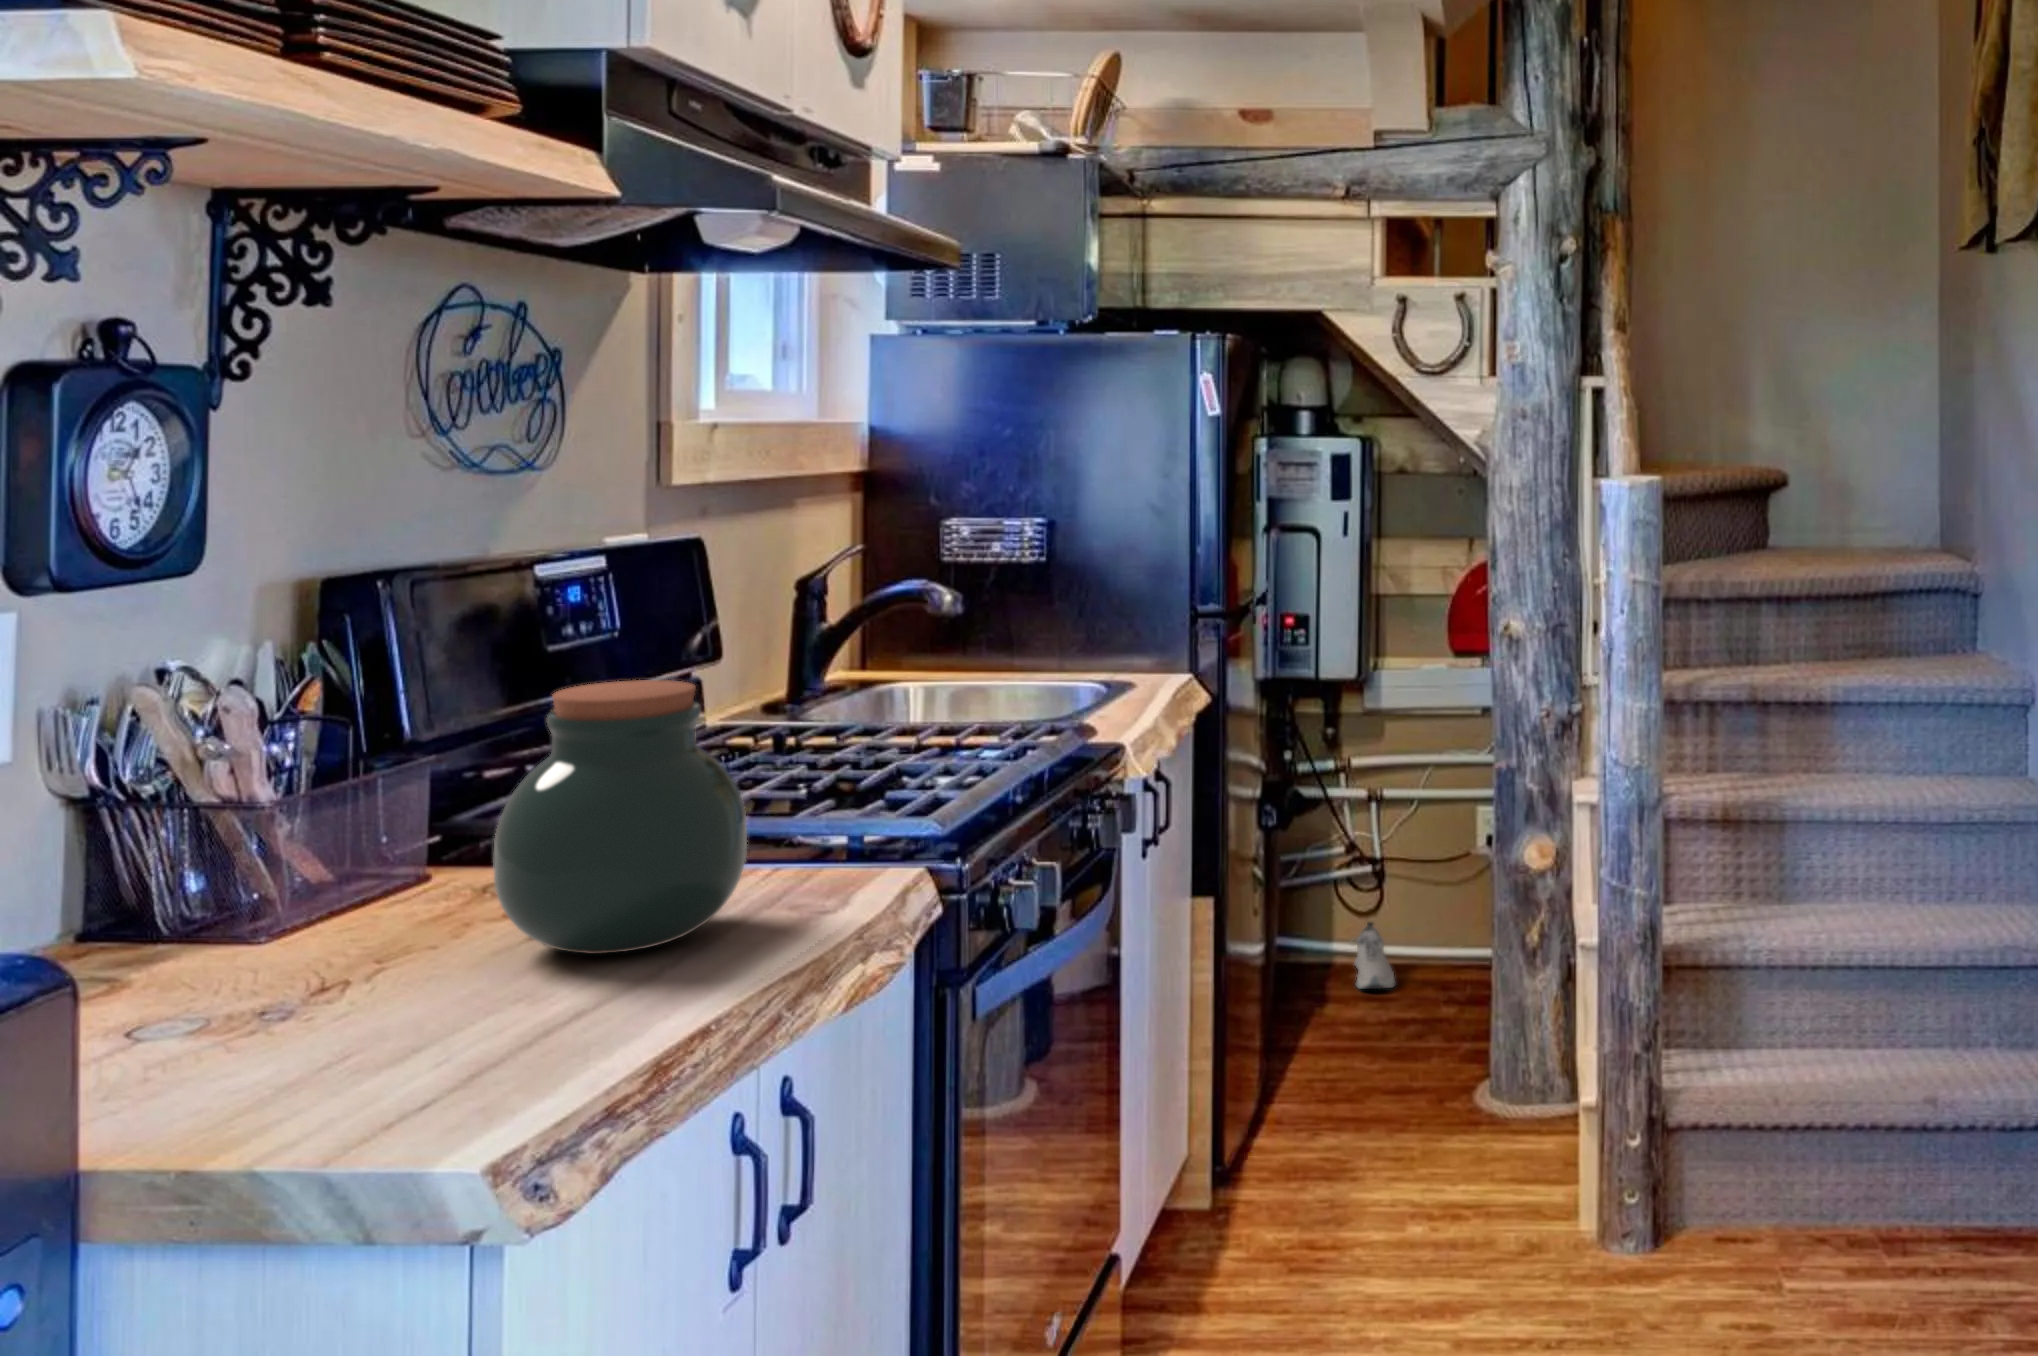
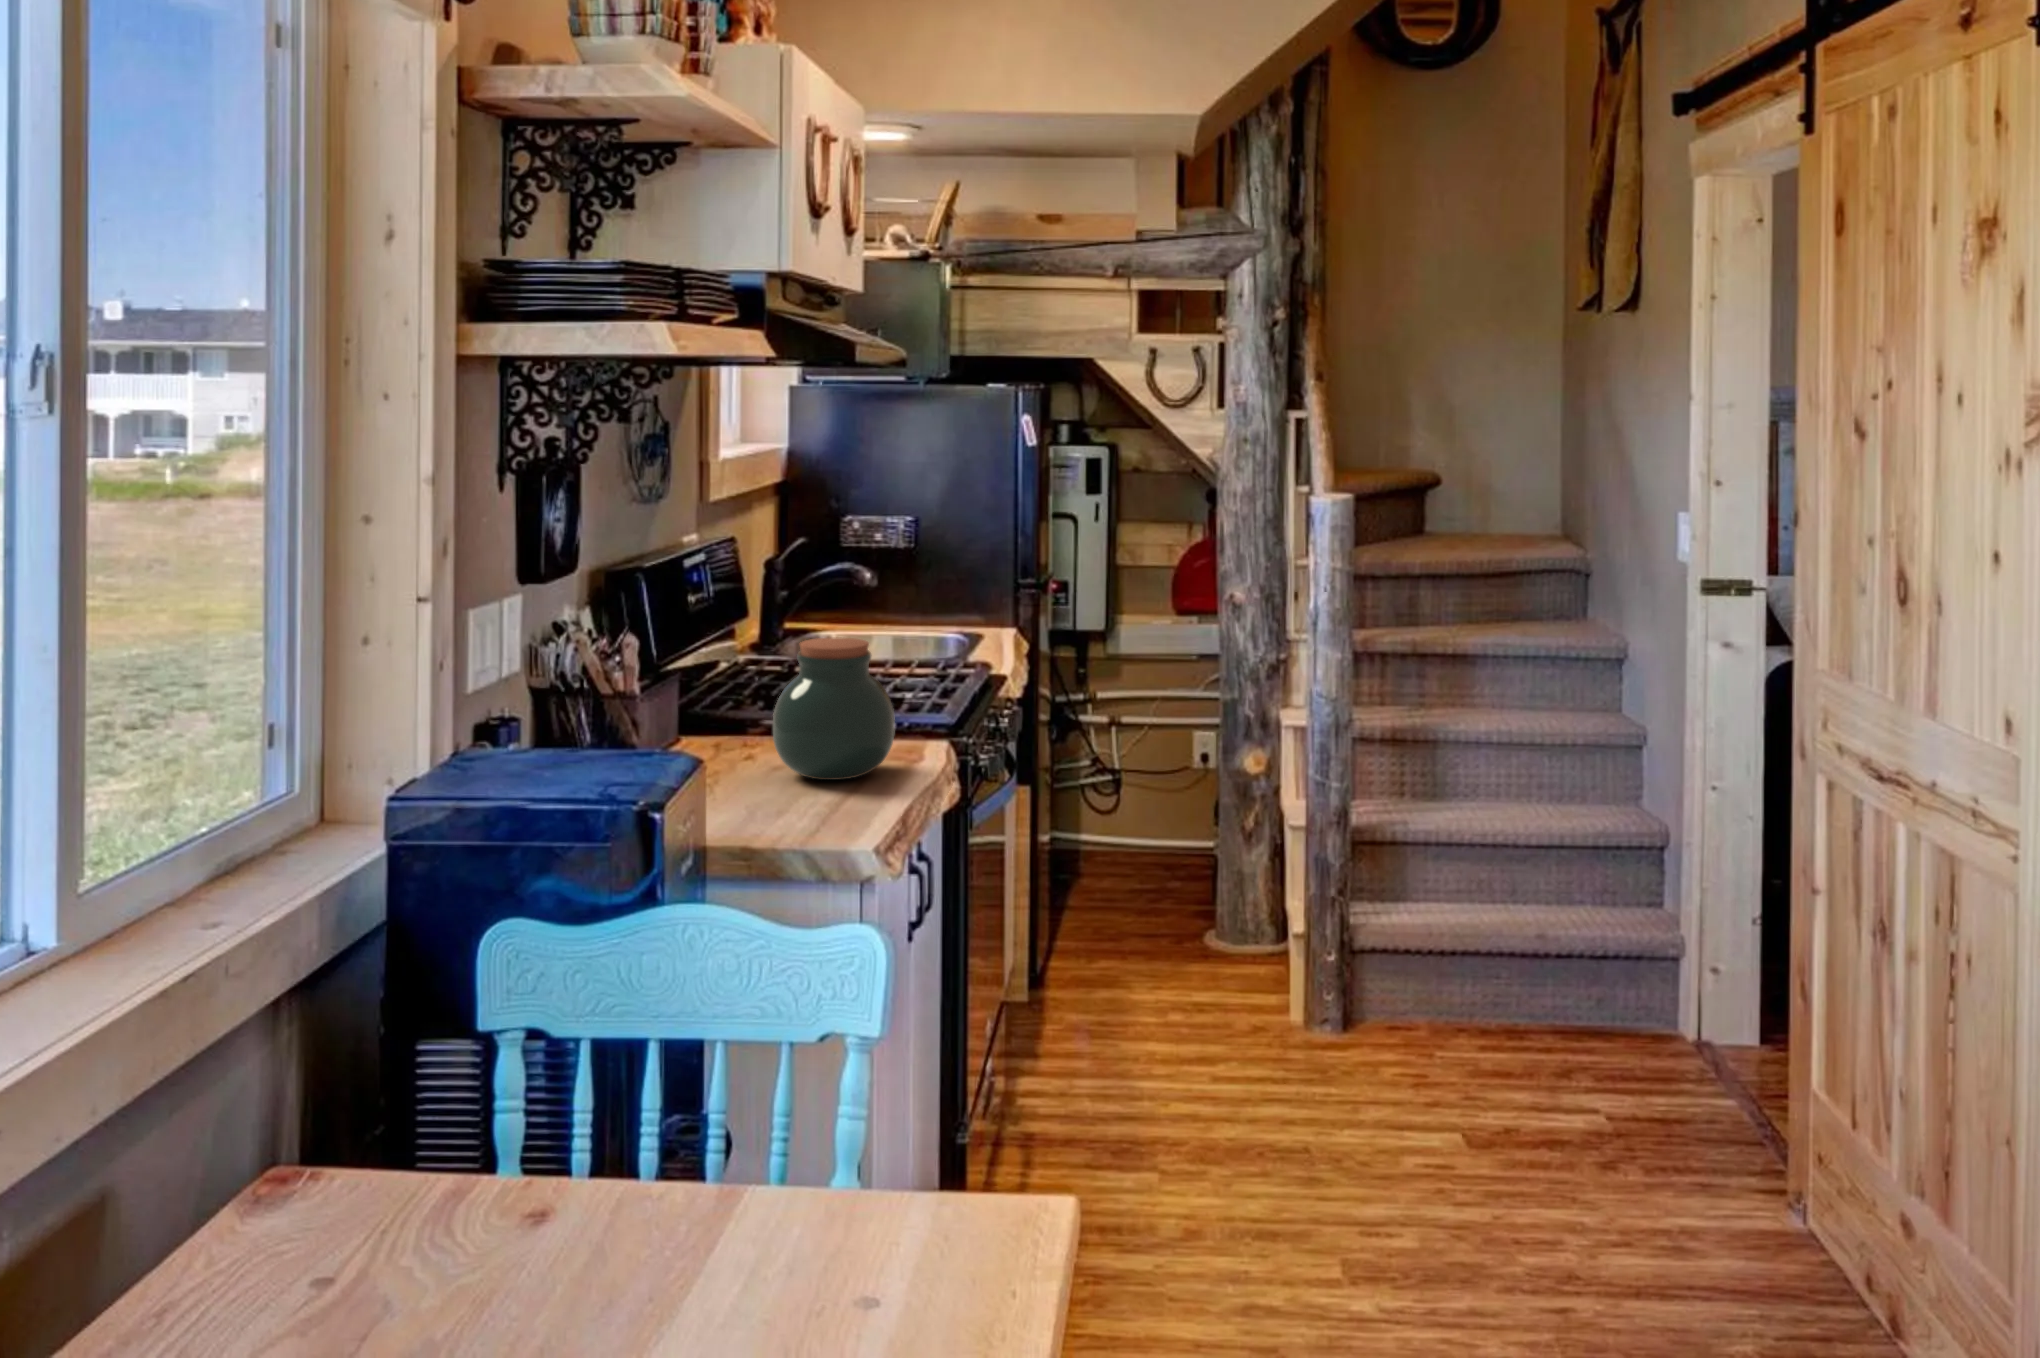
shoe: present [1355,922,1396,989] -> none [1096,816,1132,866]

